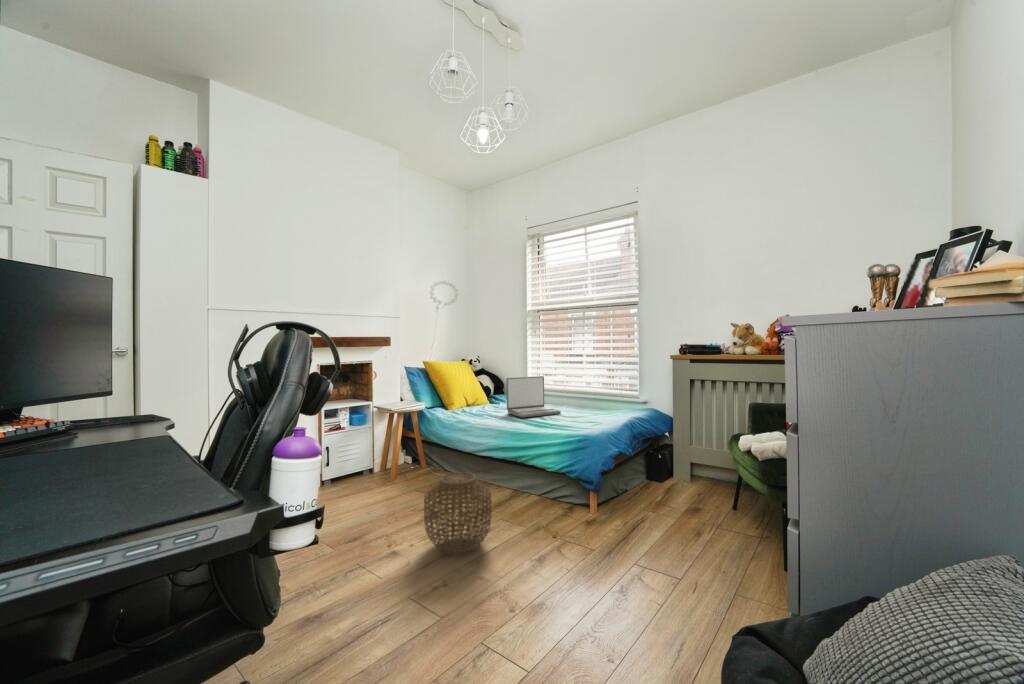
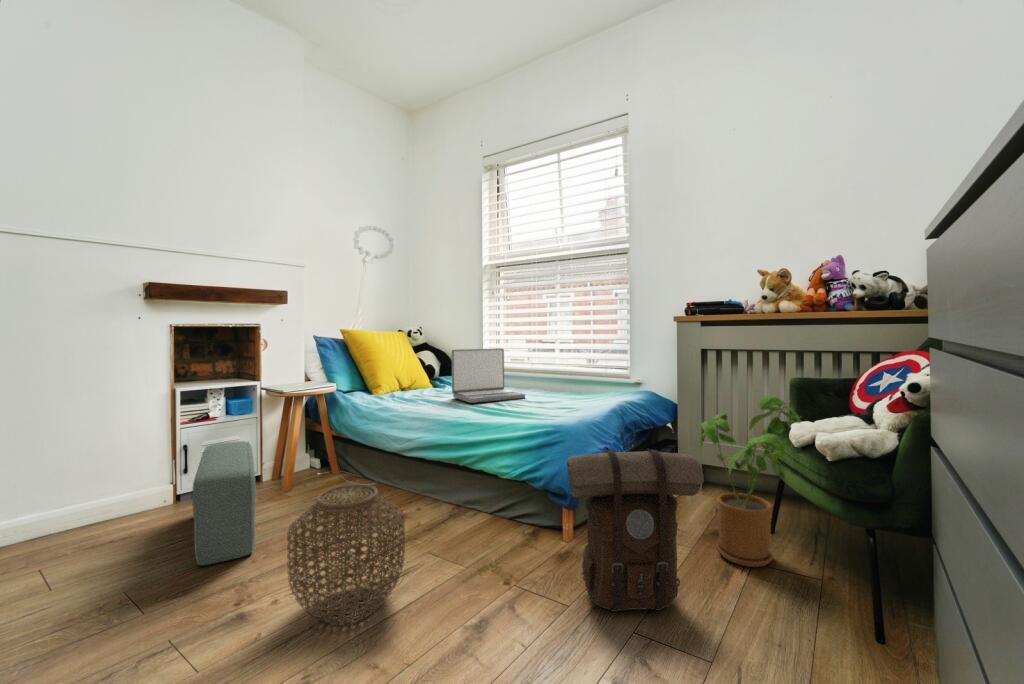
house plant: none [684,417,753,533] -> present [700,395,801,567]
pouf: none [345,444,388,523] -> present [192,441,256,565]
backpack: none [592,453,678,554] -> present [567,450,704,612]

